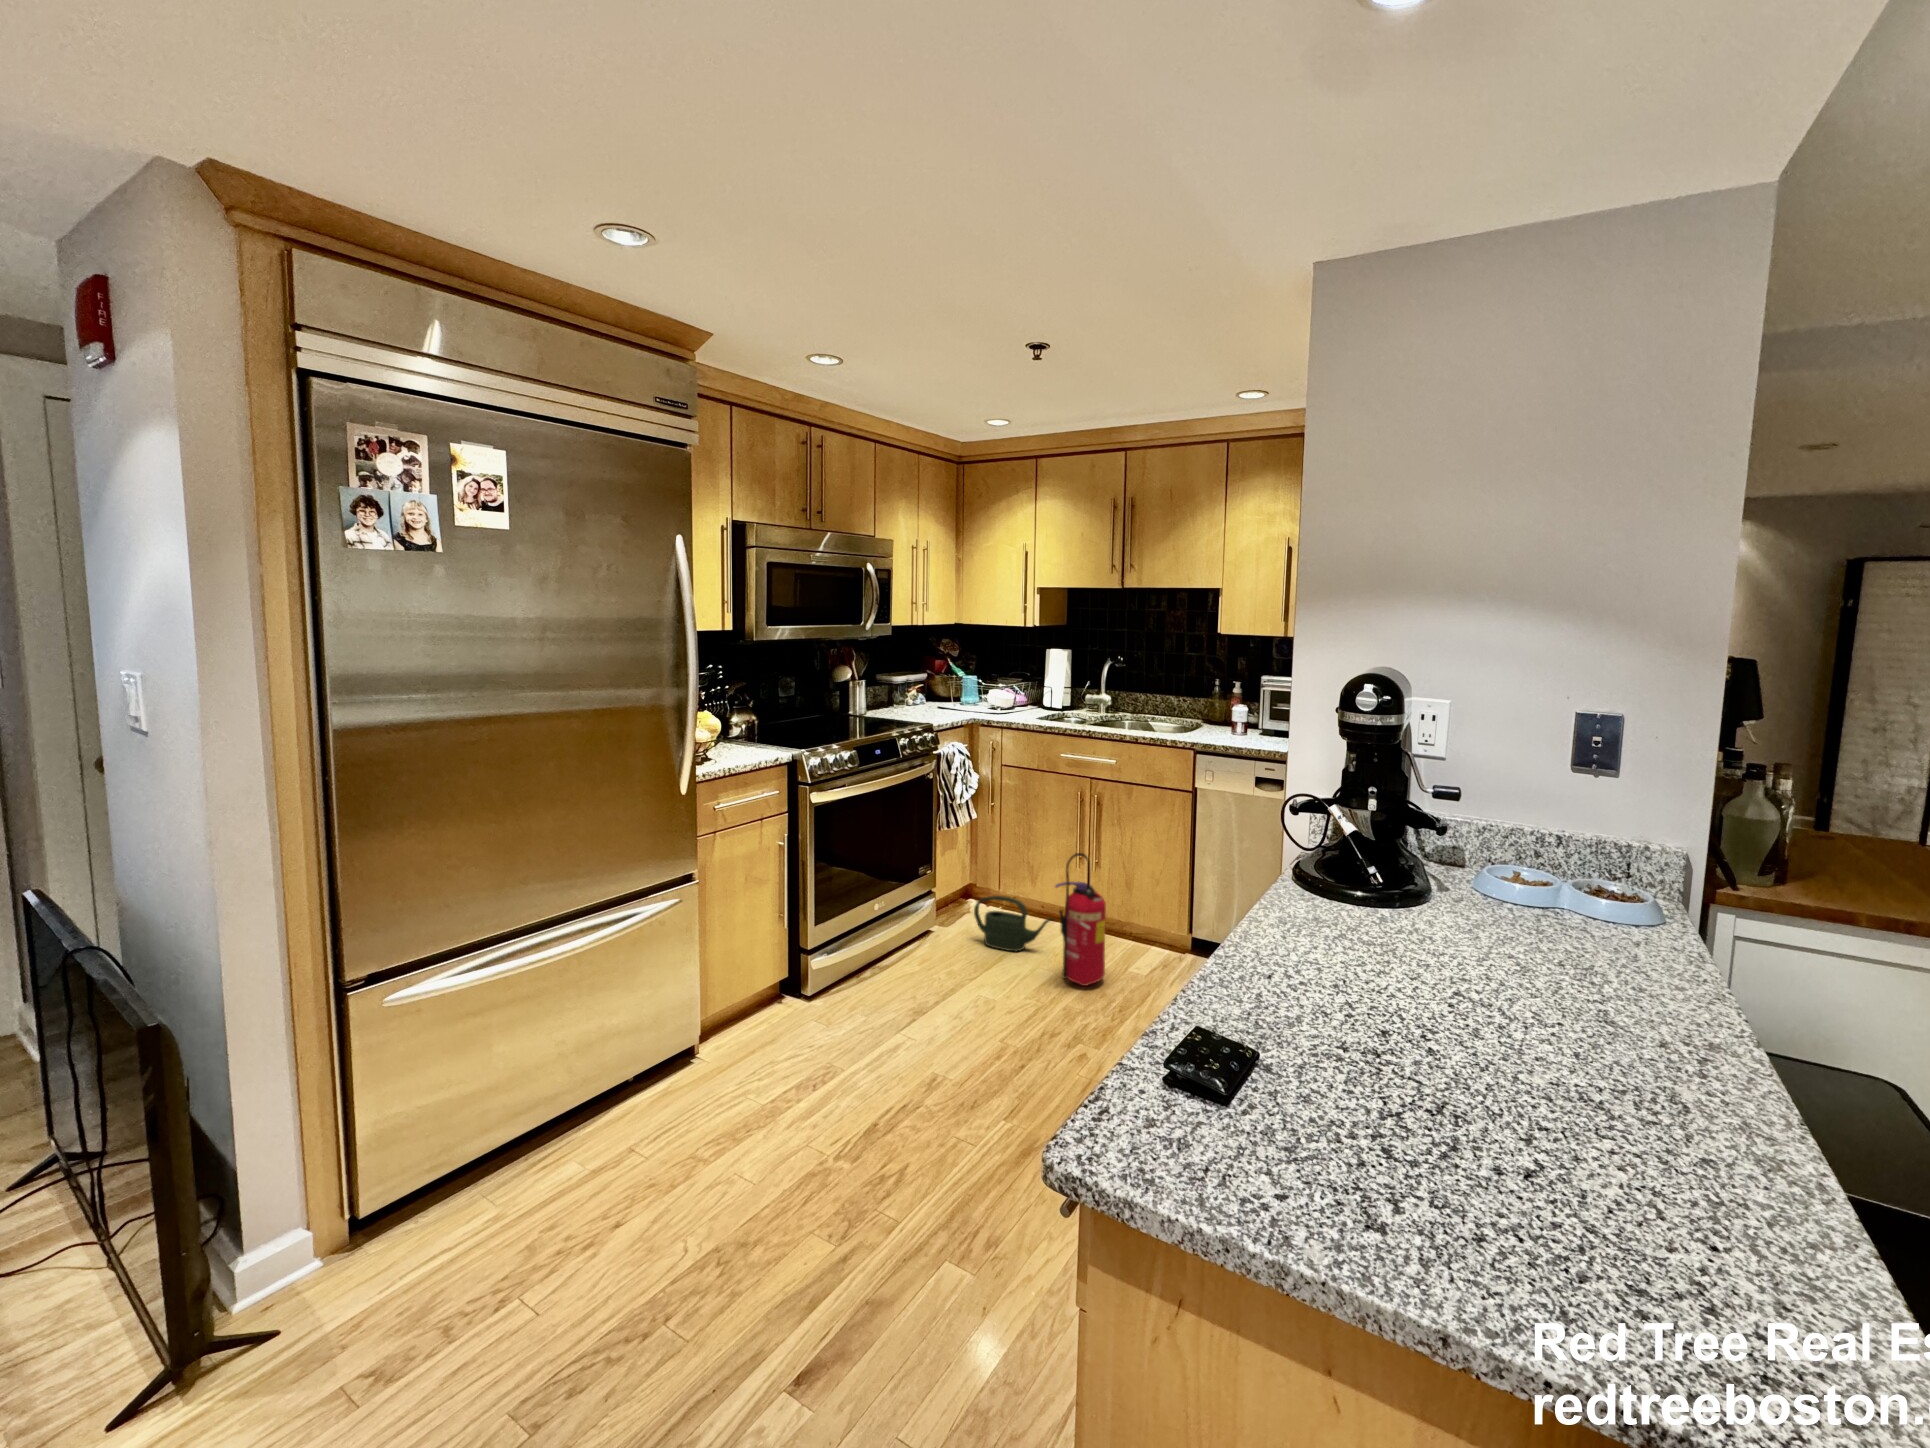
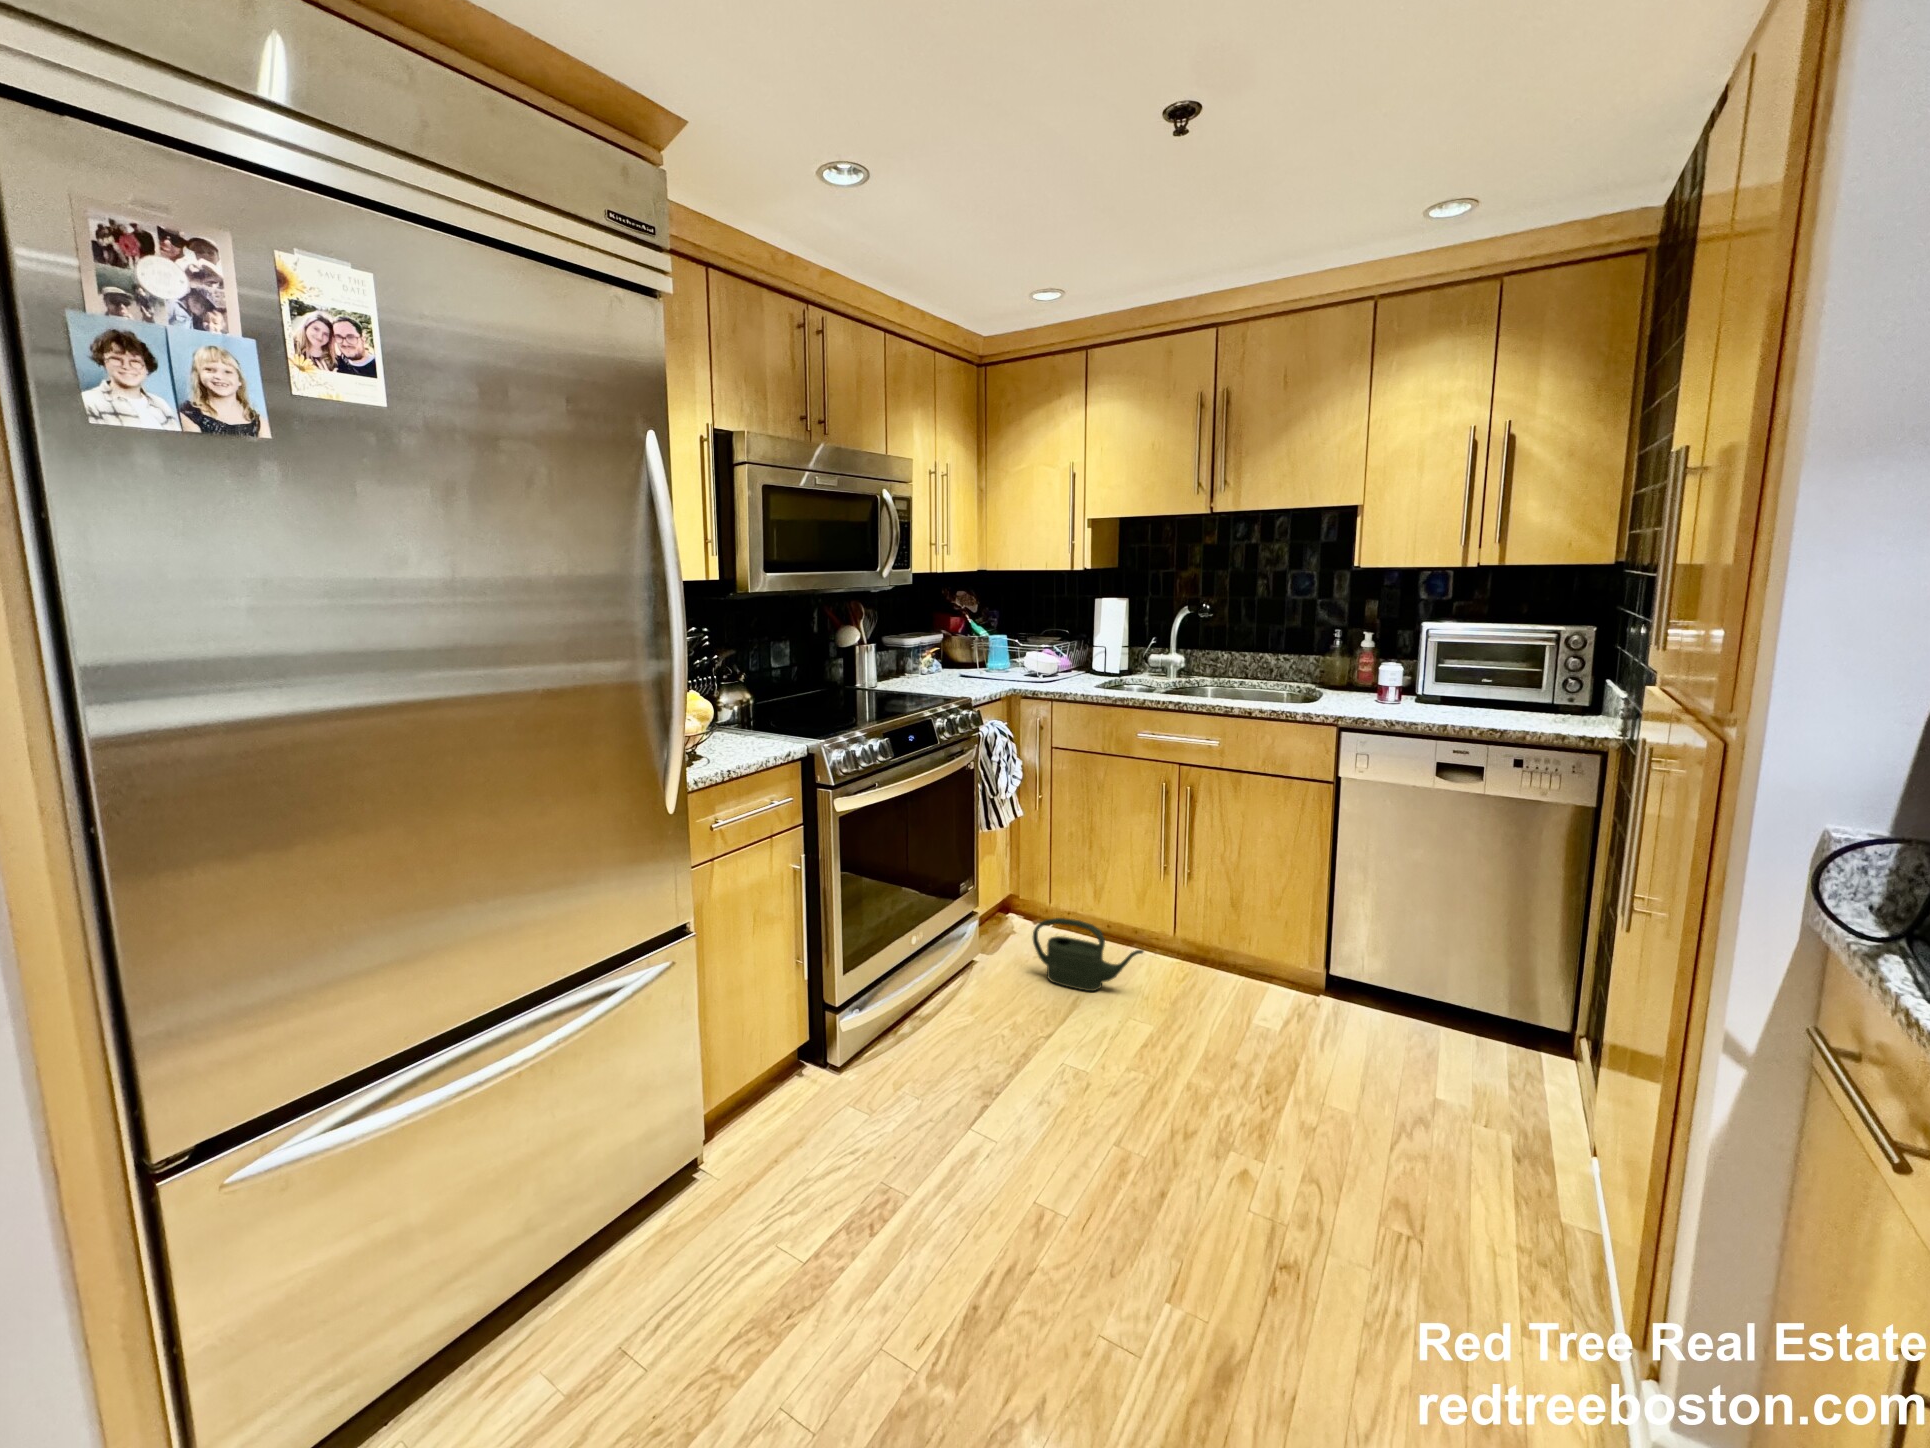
fire extinguisher: present [1055,853,1106,986] -> none [1161,872,1230,1049]

